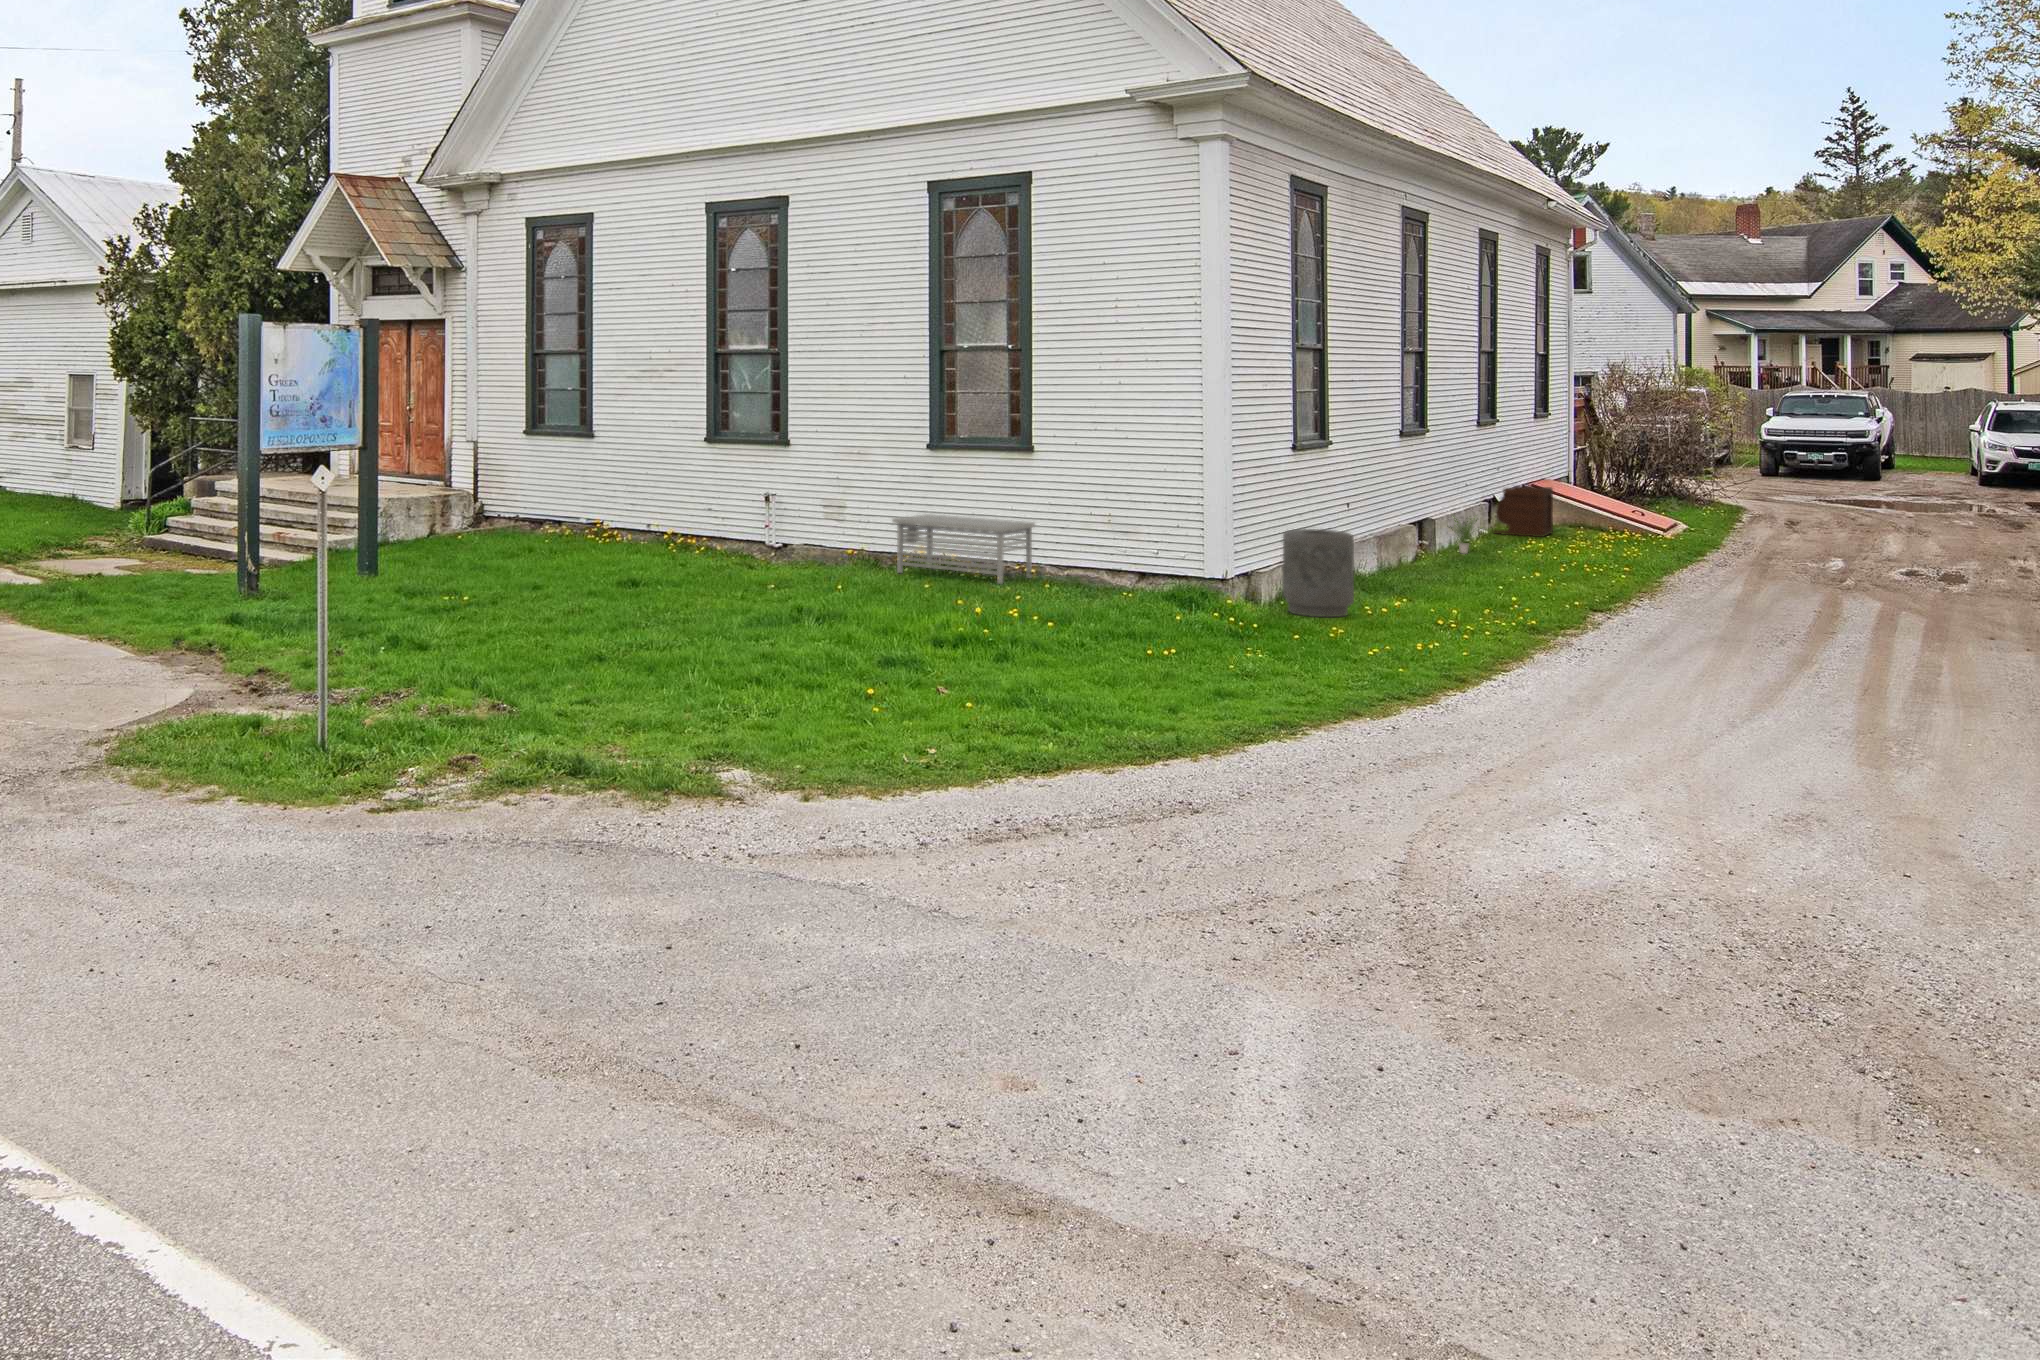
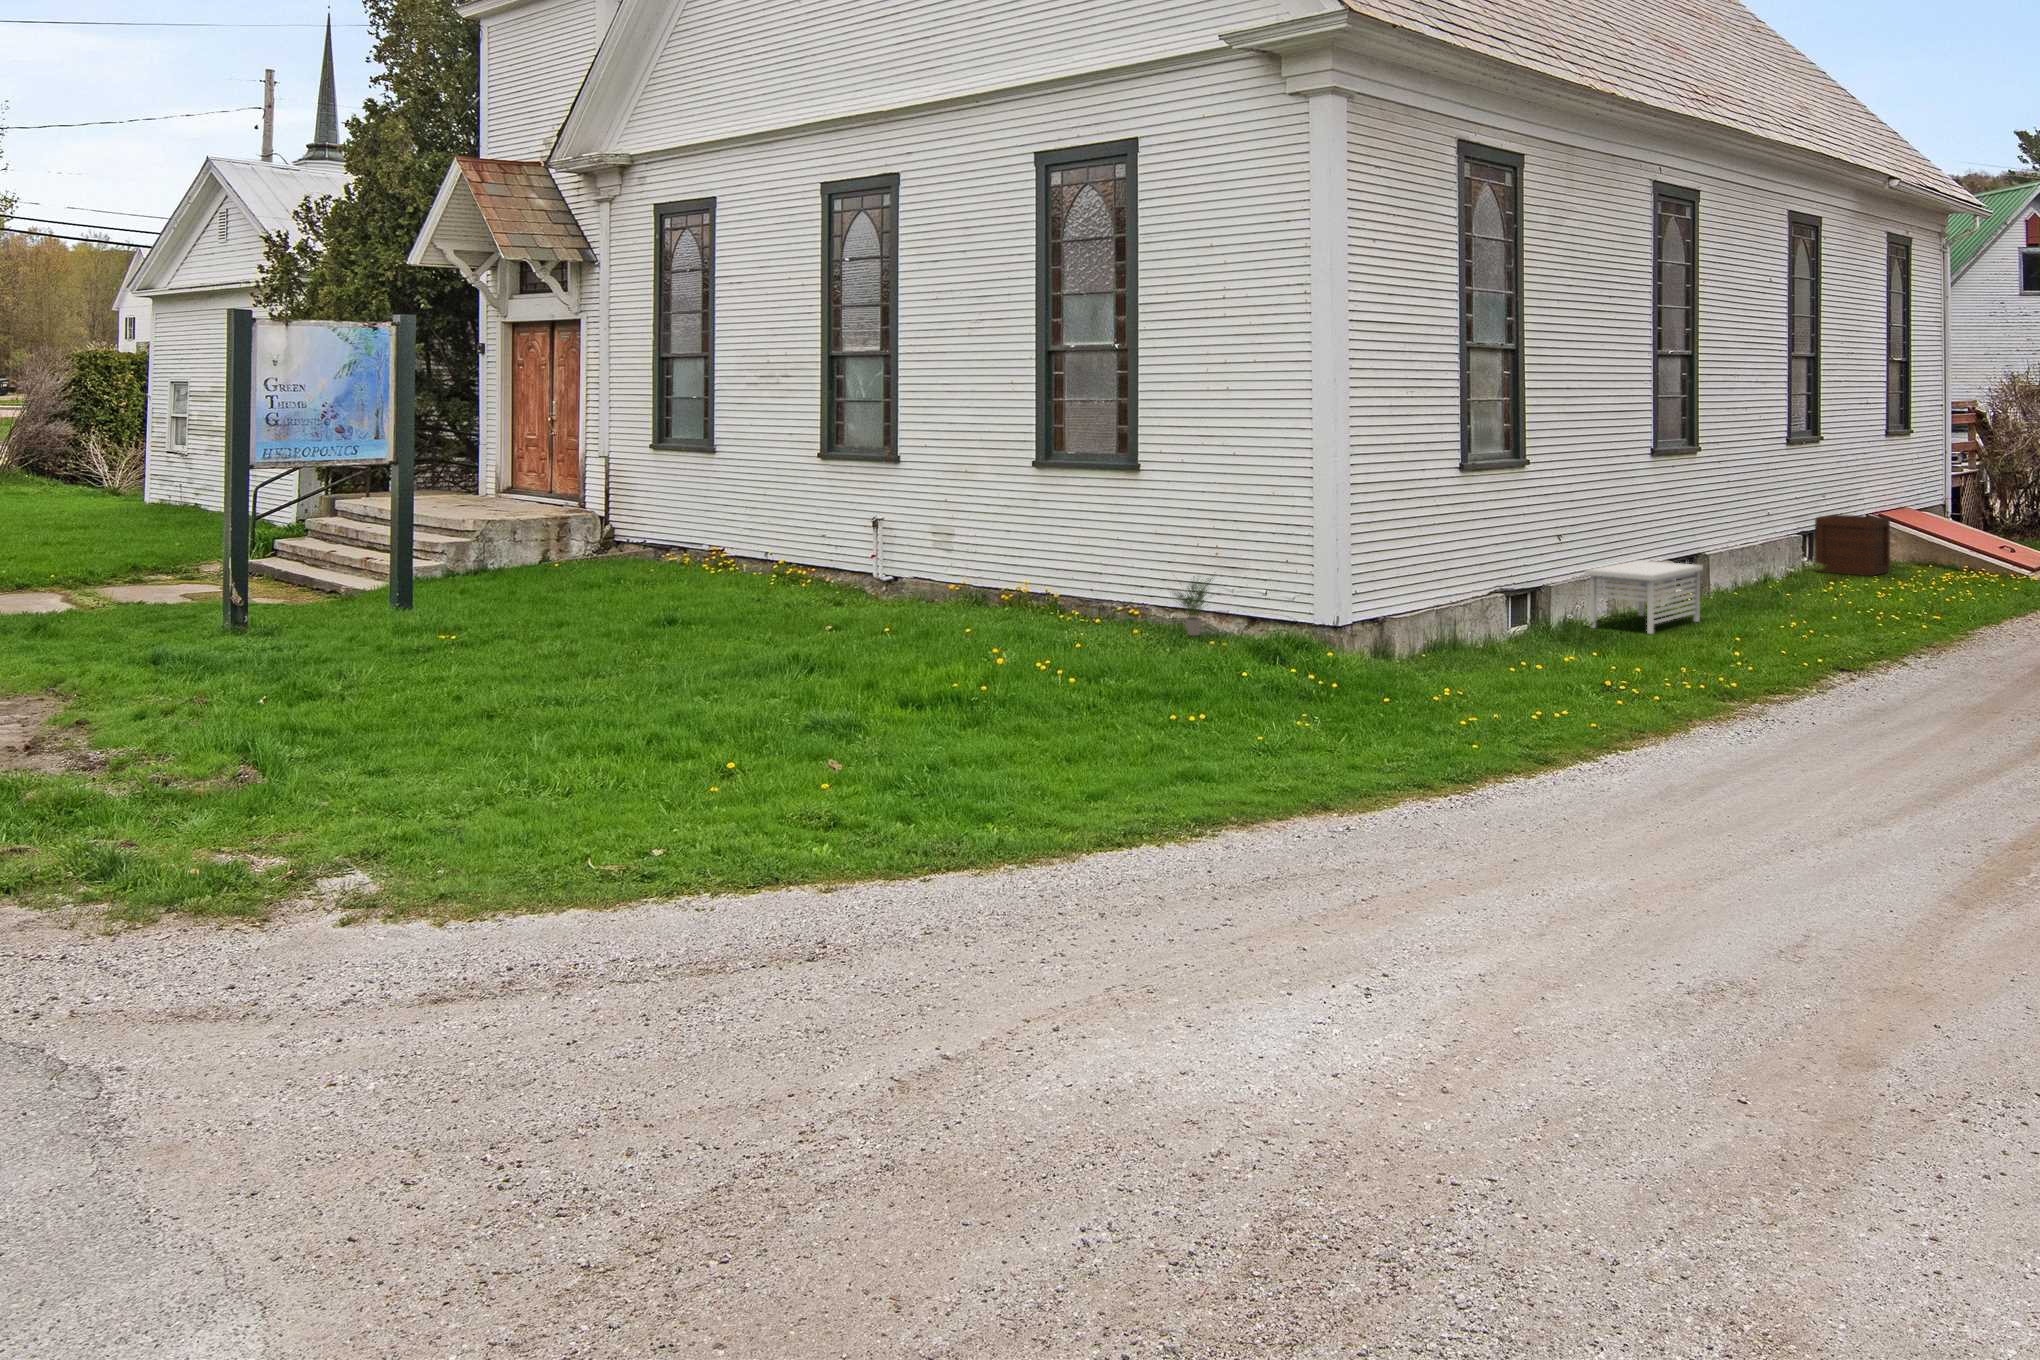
storage bench: present [893,514,1035,584] -> present [1585,560,1703,634]
potted plant: present [1449,516,1477,554] -> present [1172,578,1213,636]
trash can: present [1283,529,1354,617] -> none [1435,566,1518,673]

